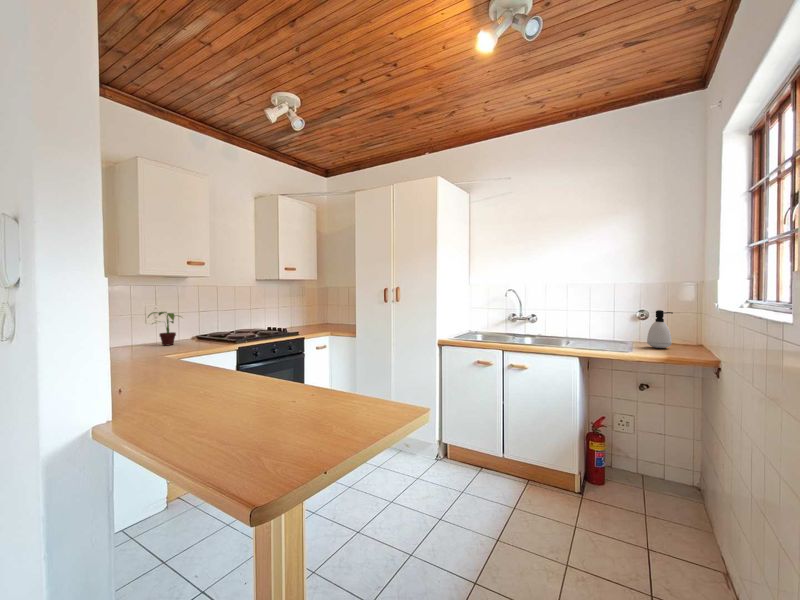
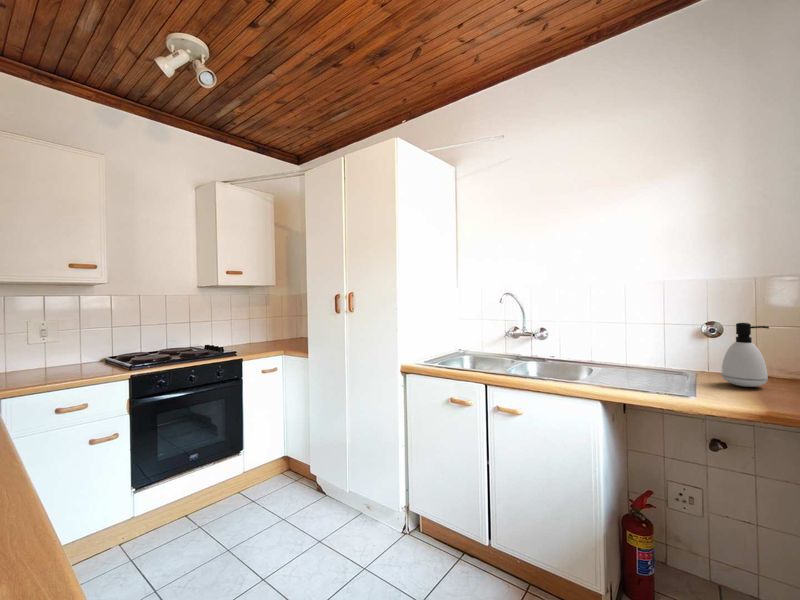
potted plant: present [148,312,178,346] -> none [23,330,81,373]

